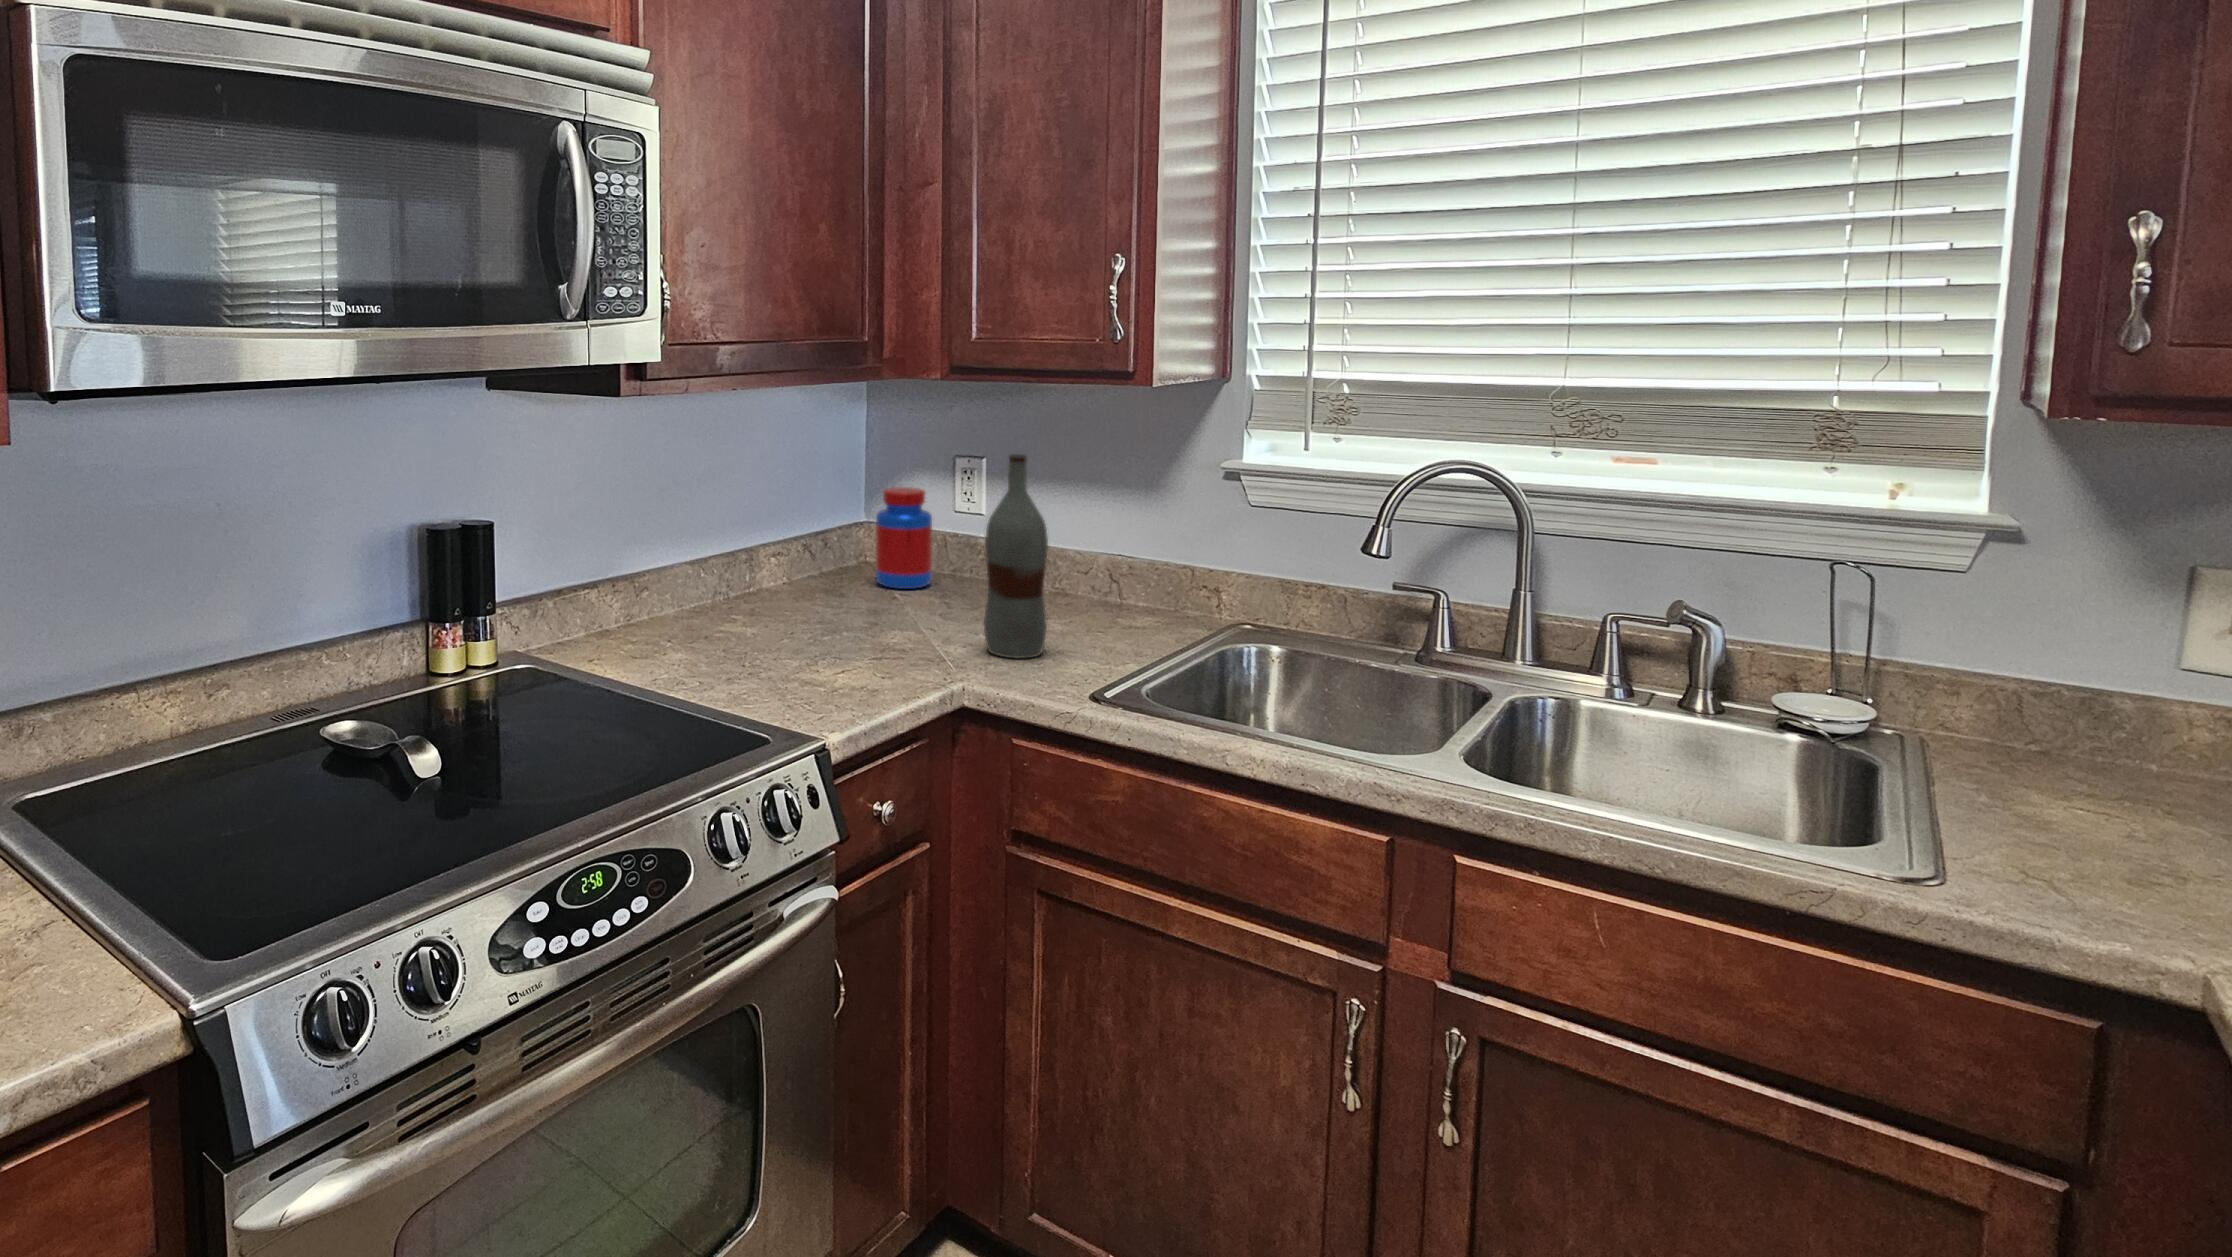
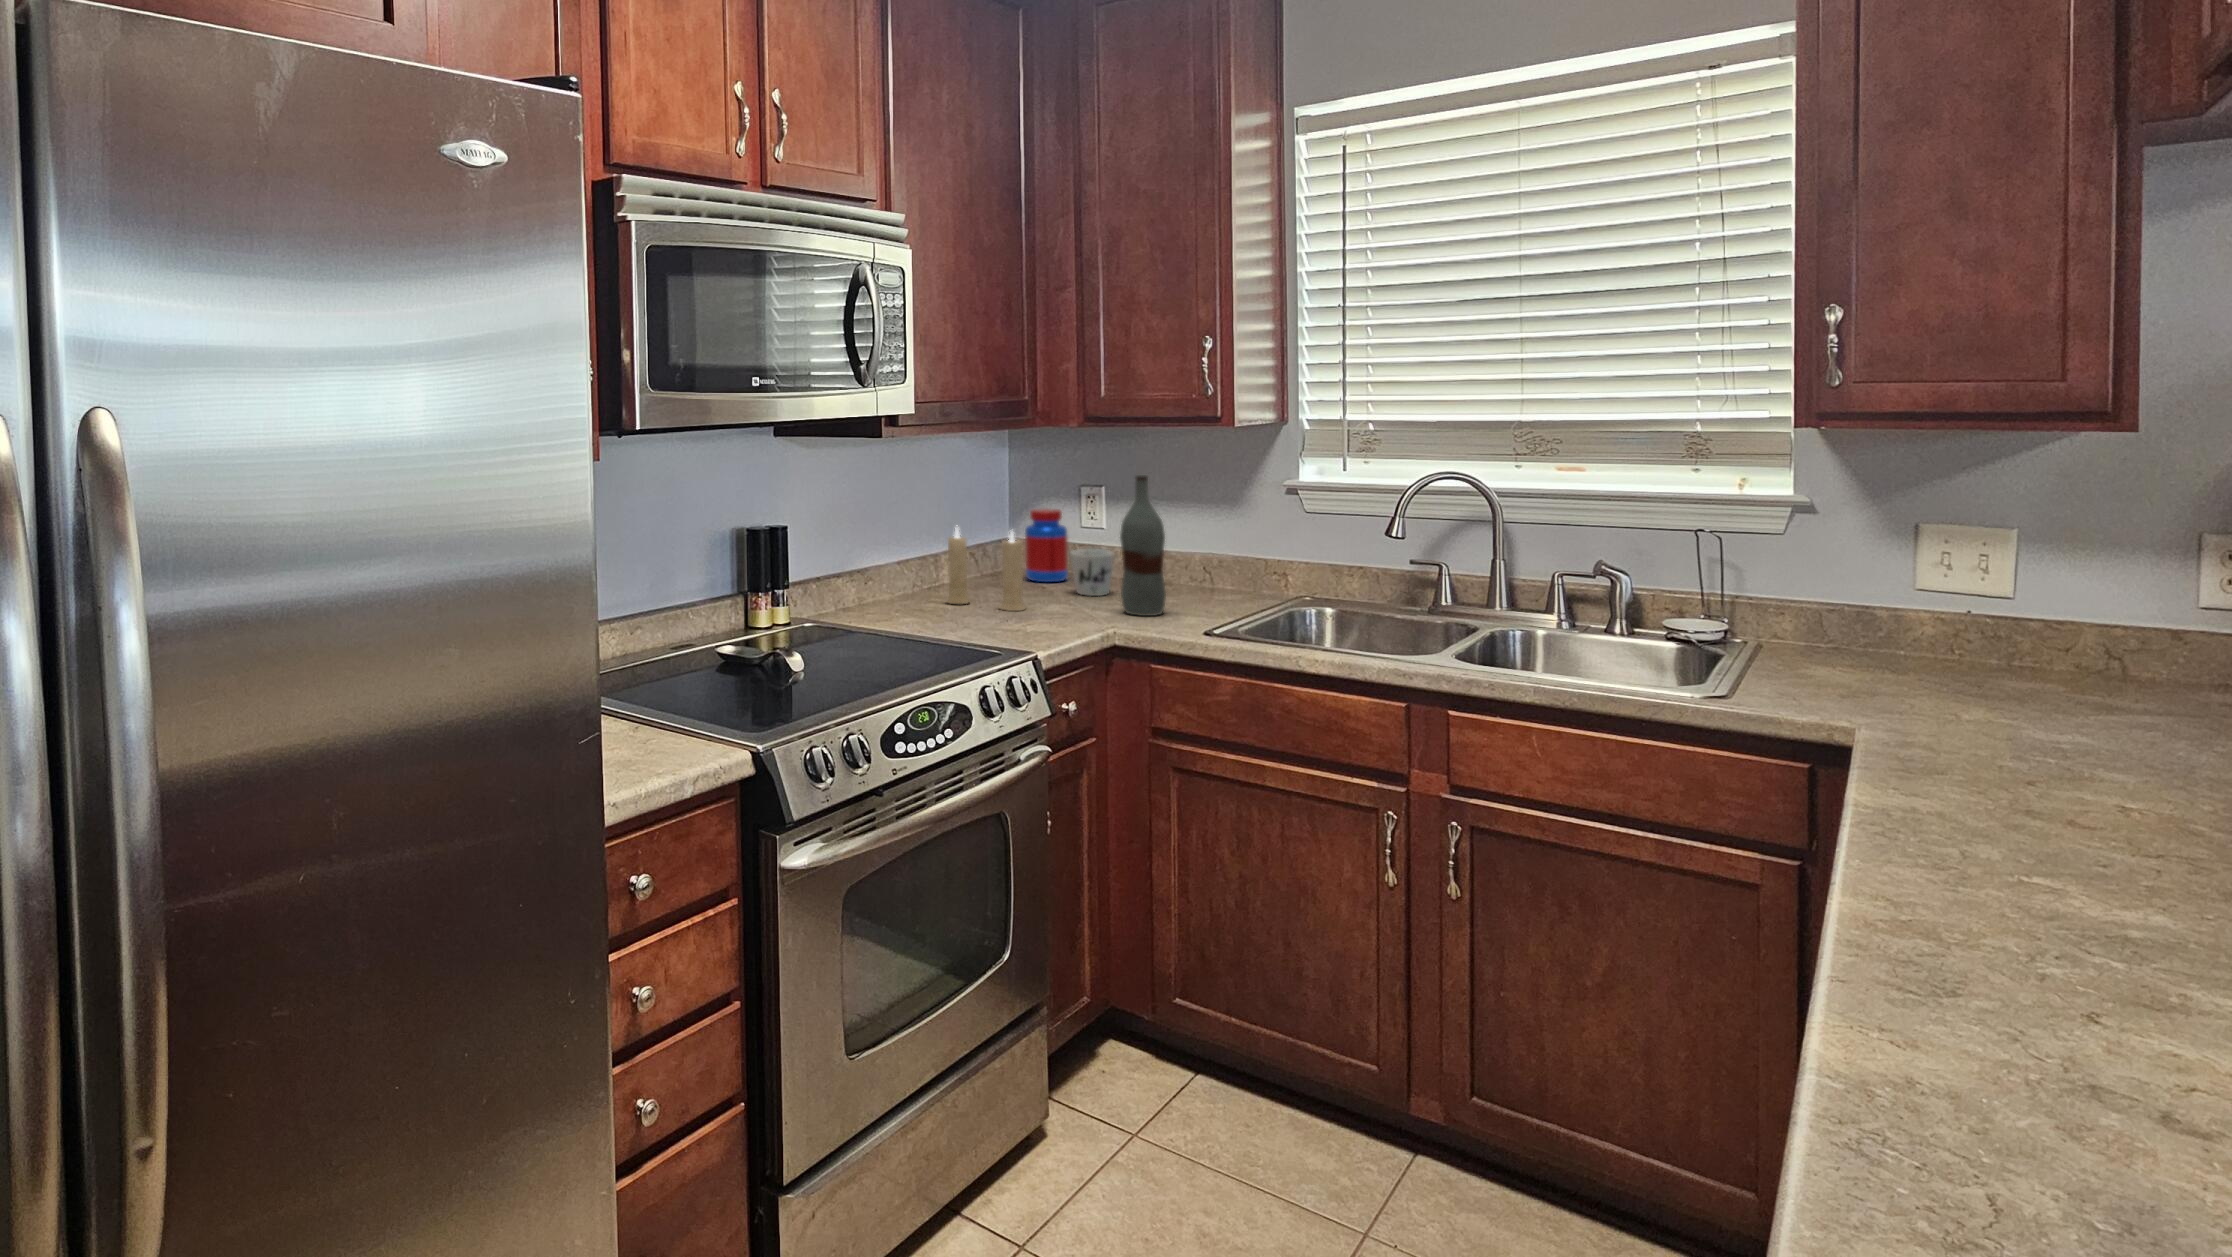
candle: none [744,512,852,644] -> present [947,528,1025,611]
mug: none [926,548,987,616] -> present [1070,549,1114,596]

